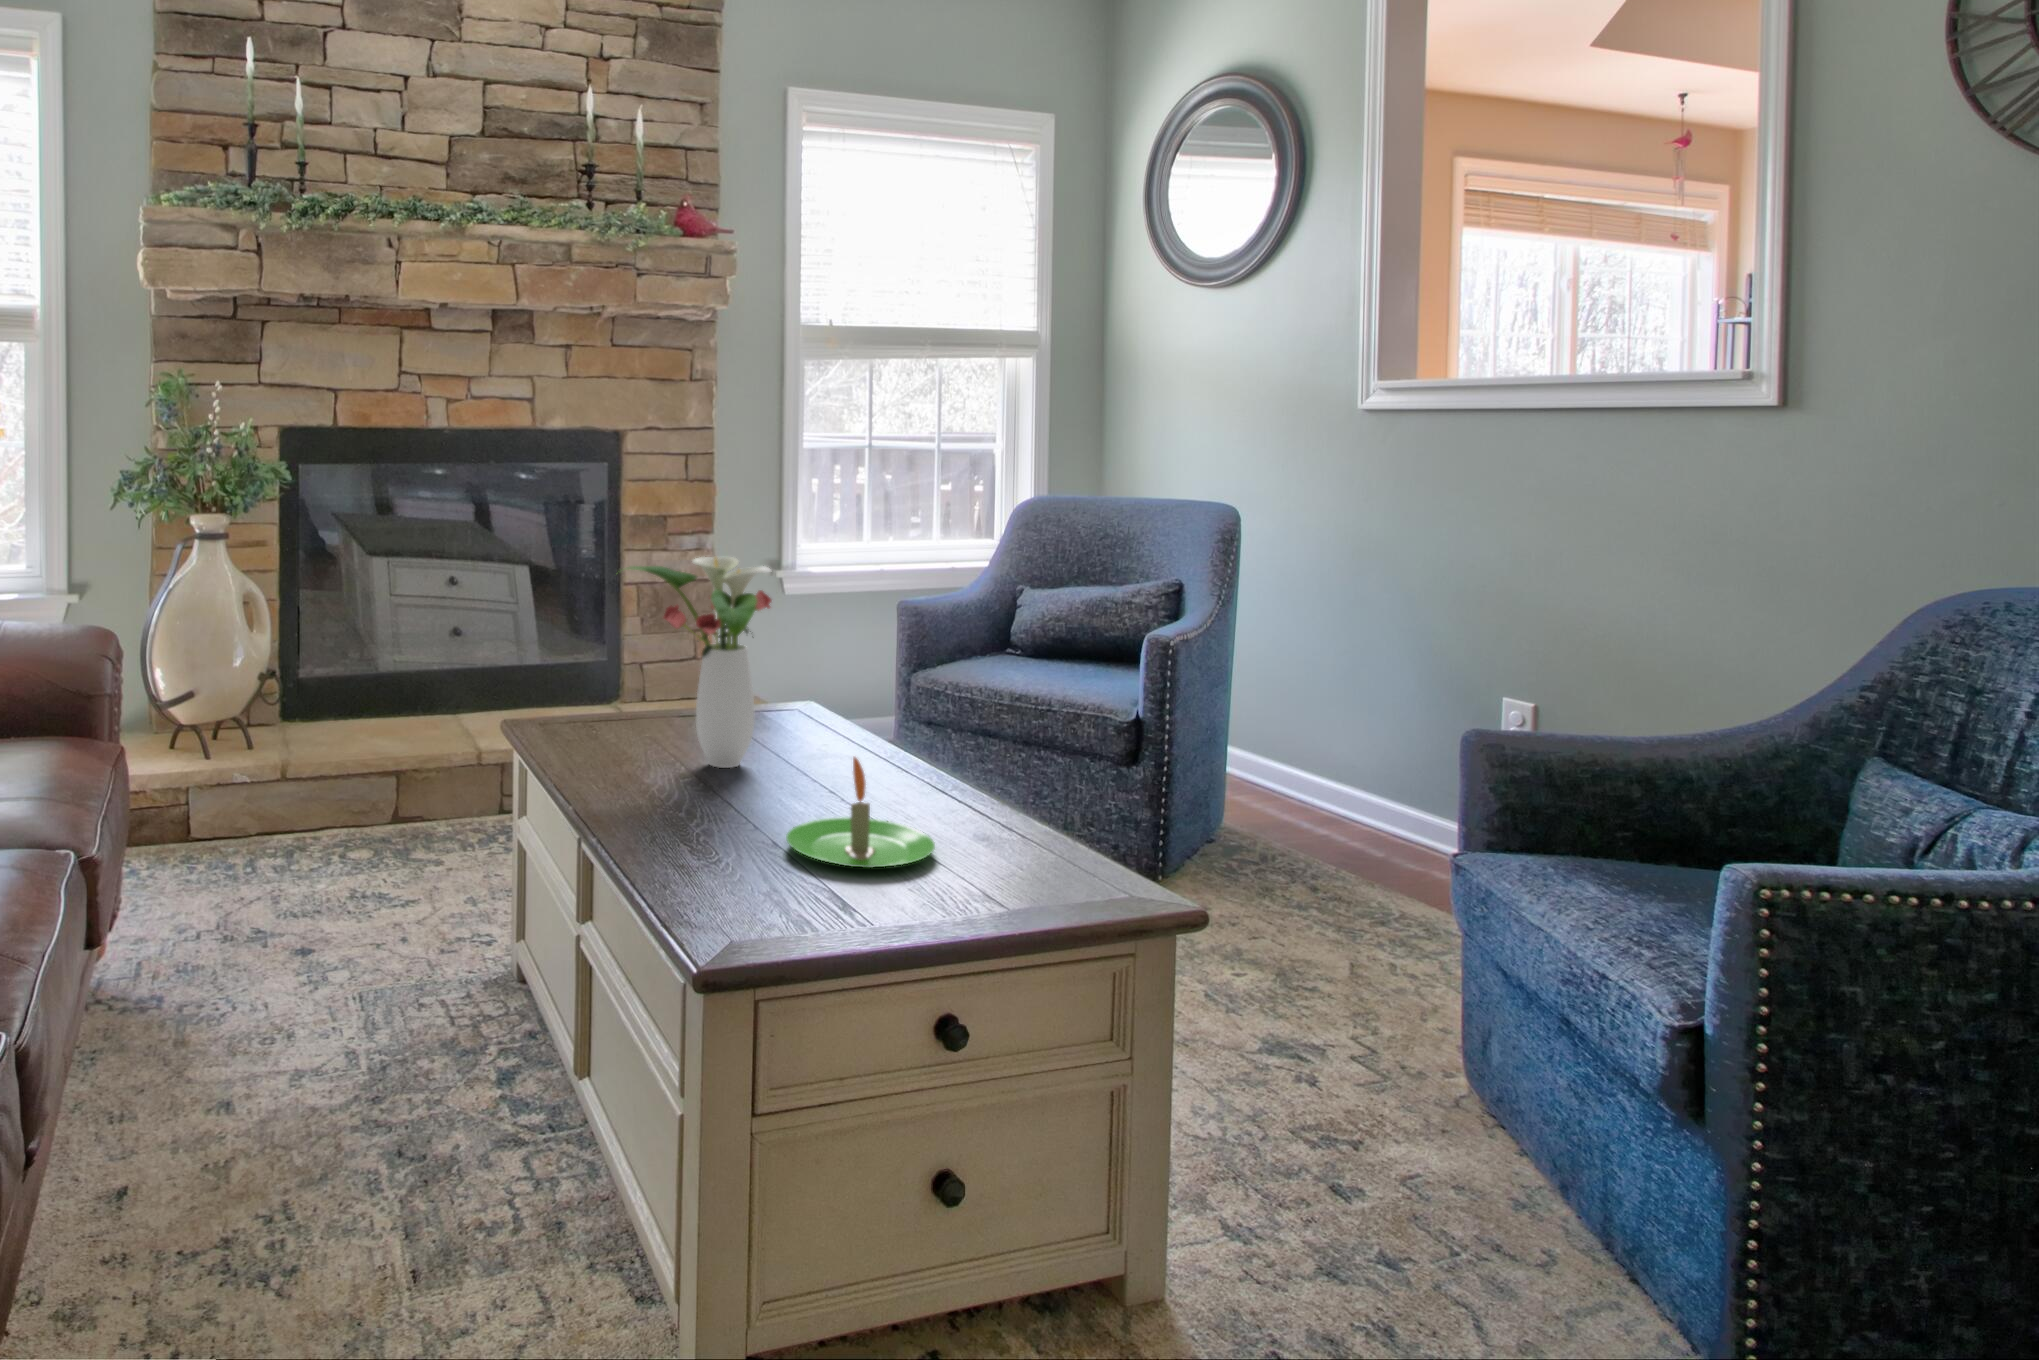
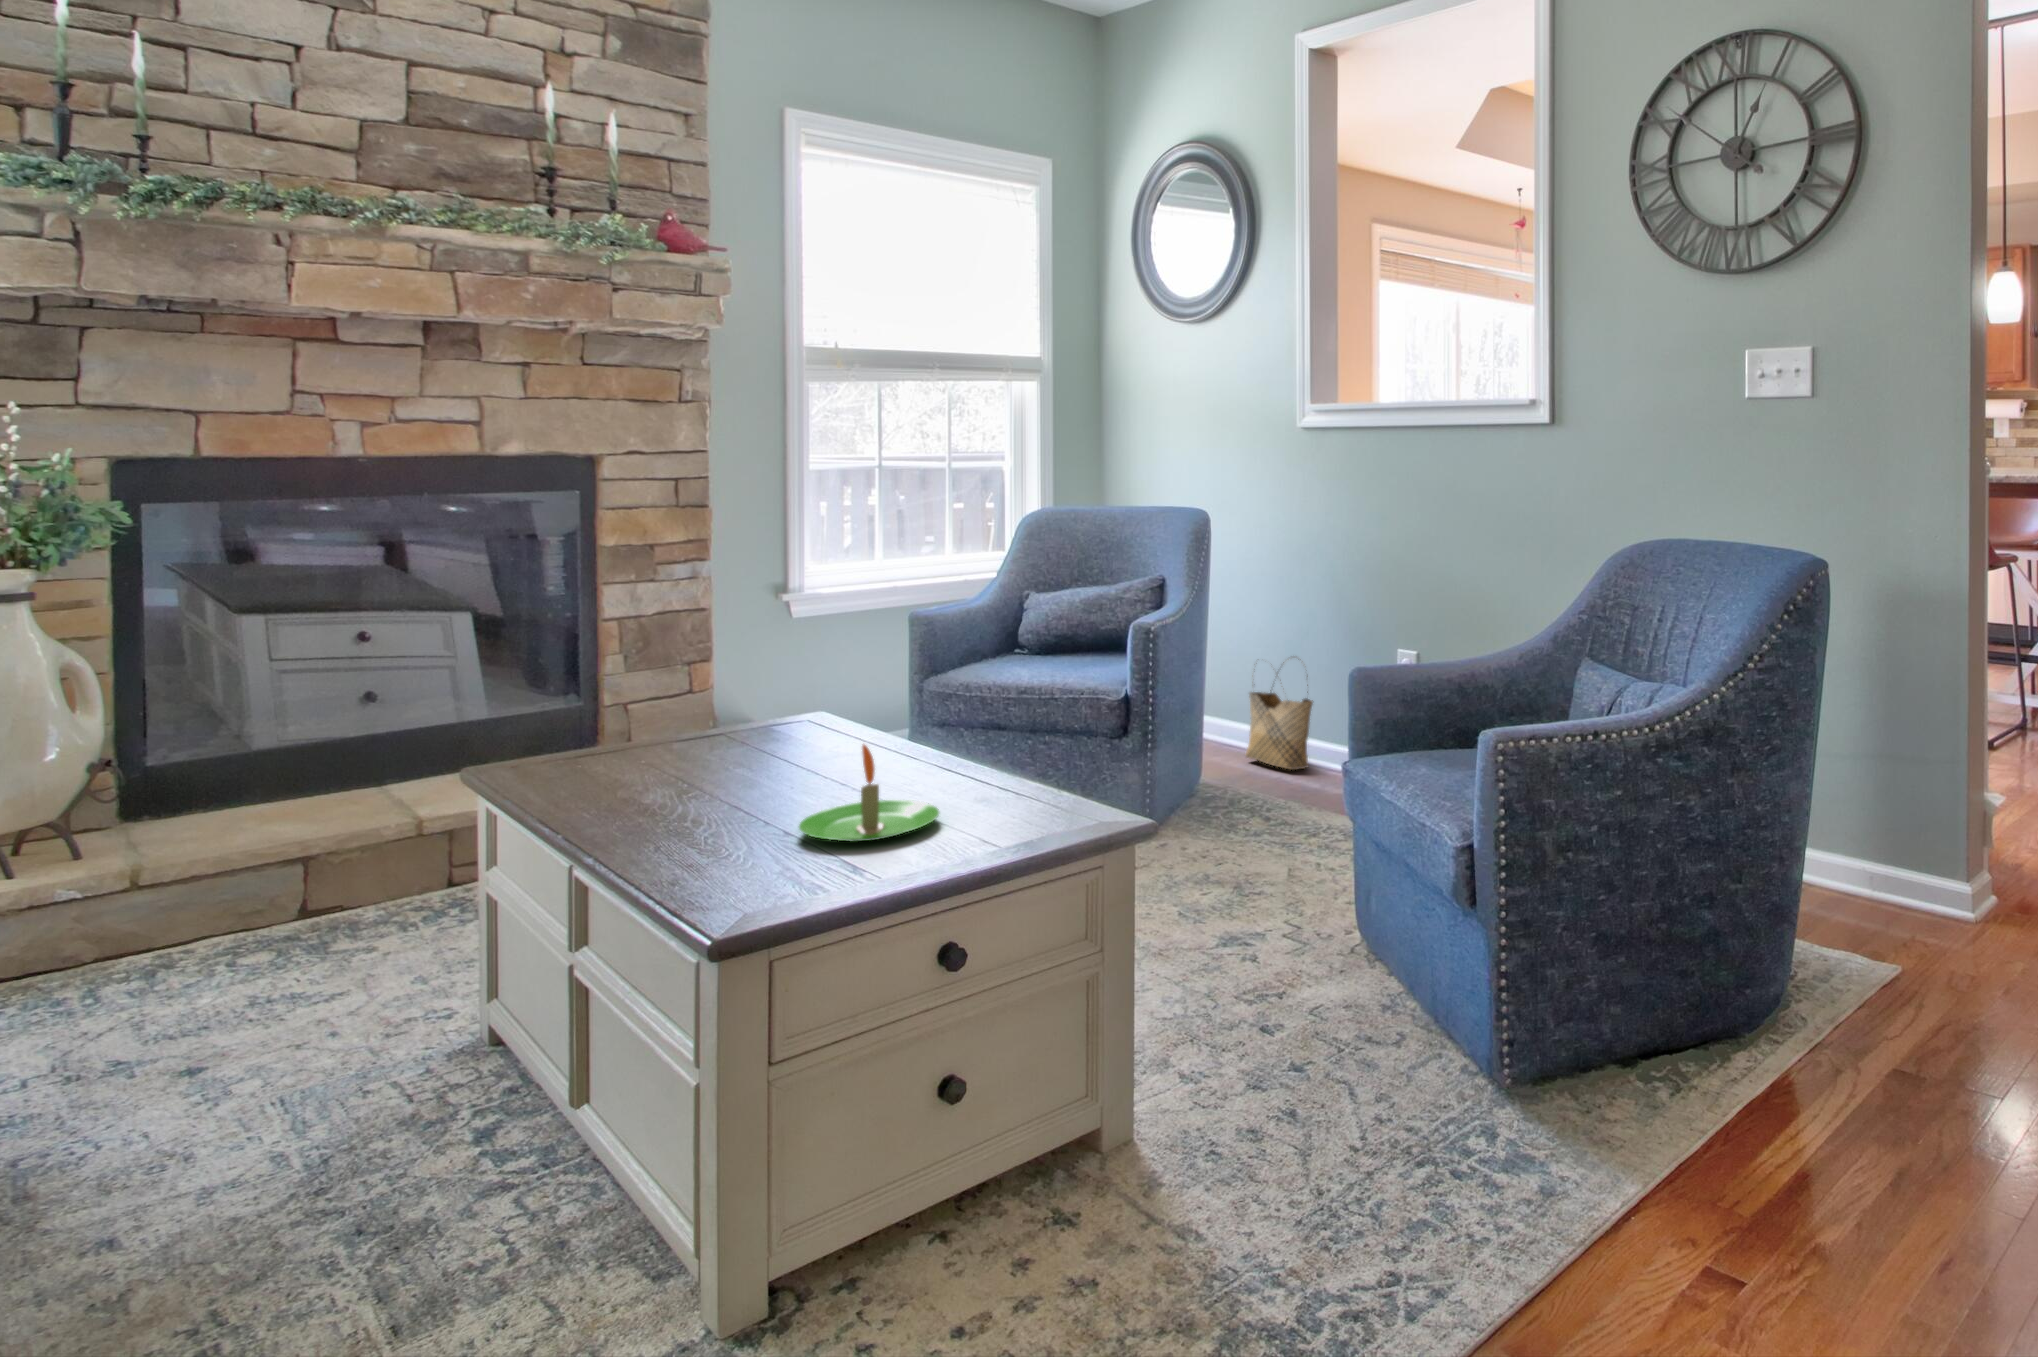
flower arrangement: present [629,557,771,768] -> none [605,576,779,780]
woven basket: none [1279,690,1374,830] -> present [1246,662,1313,770]

